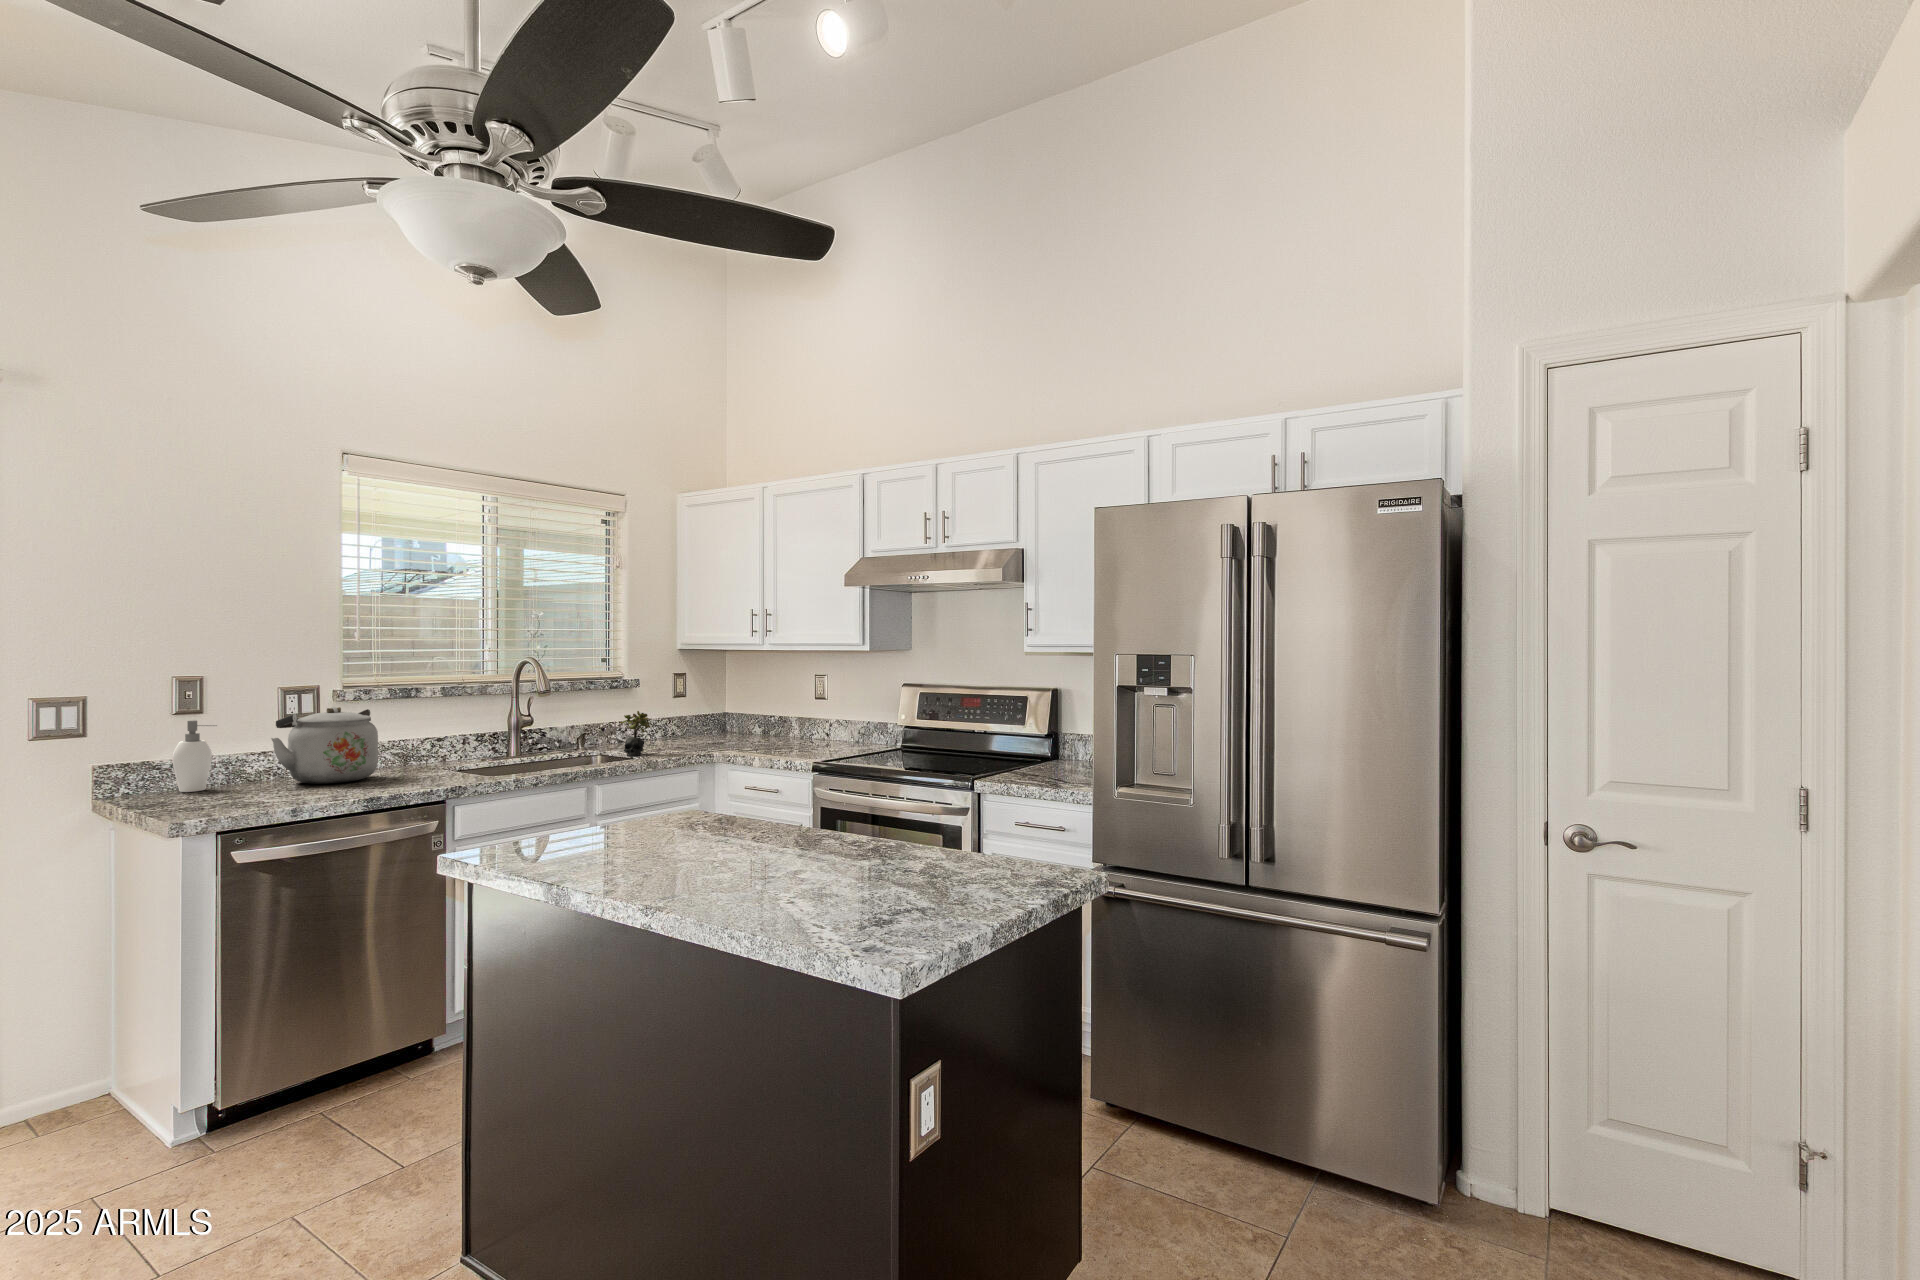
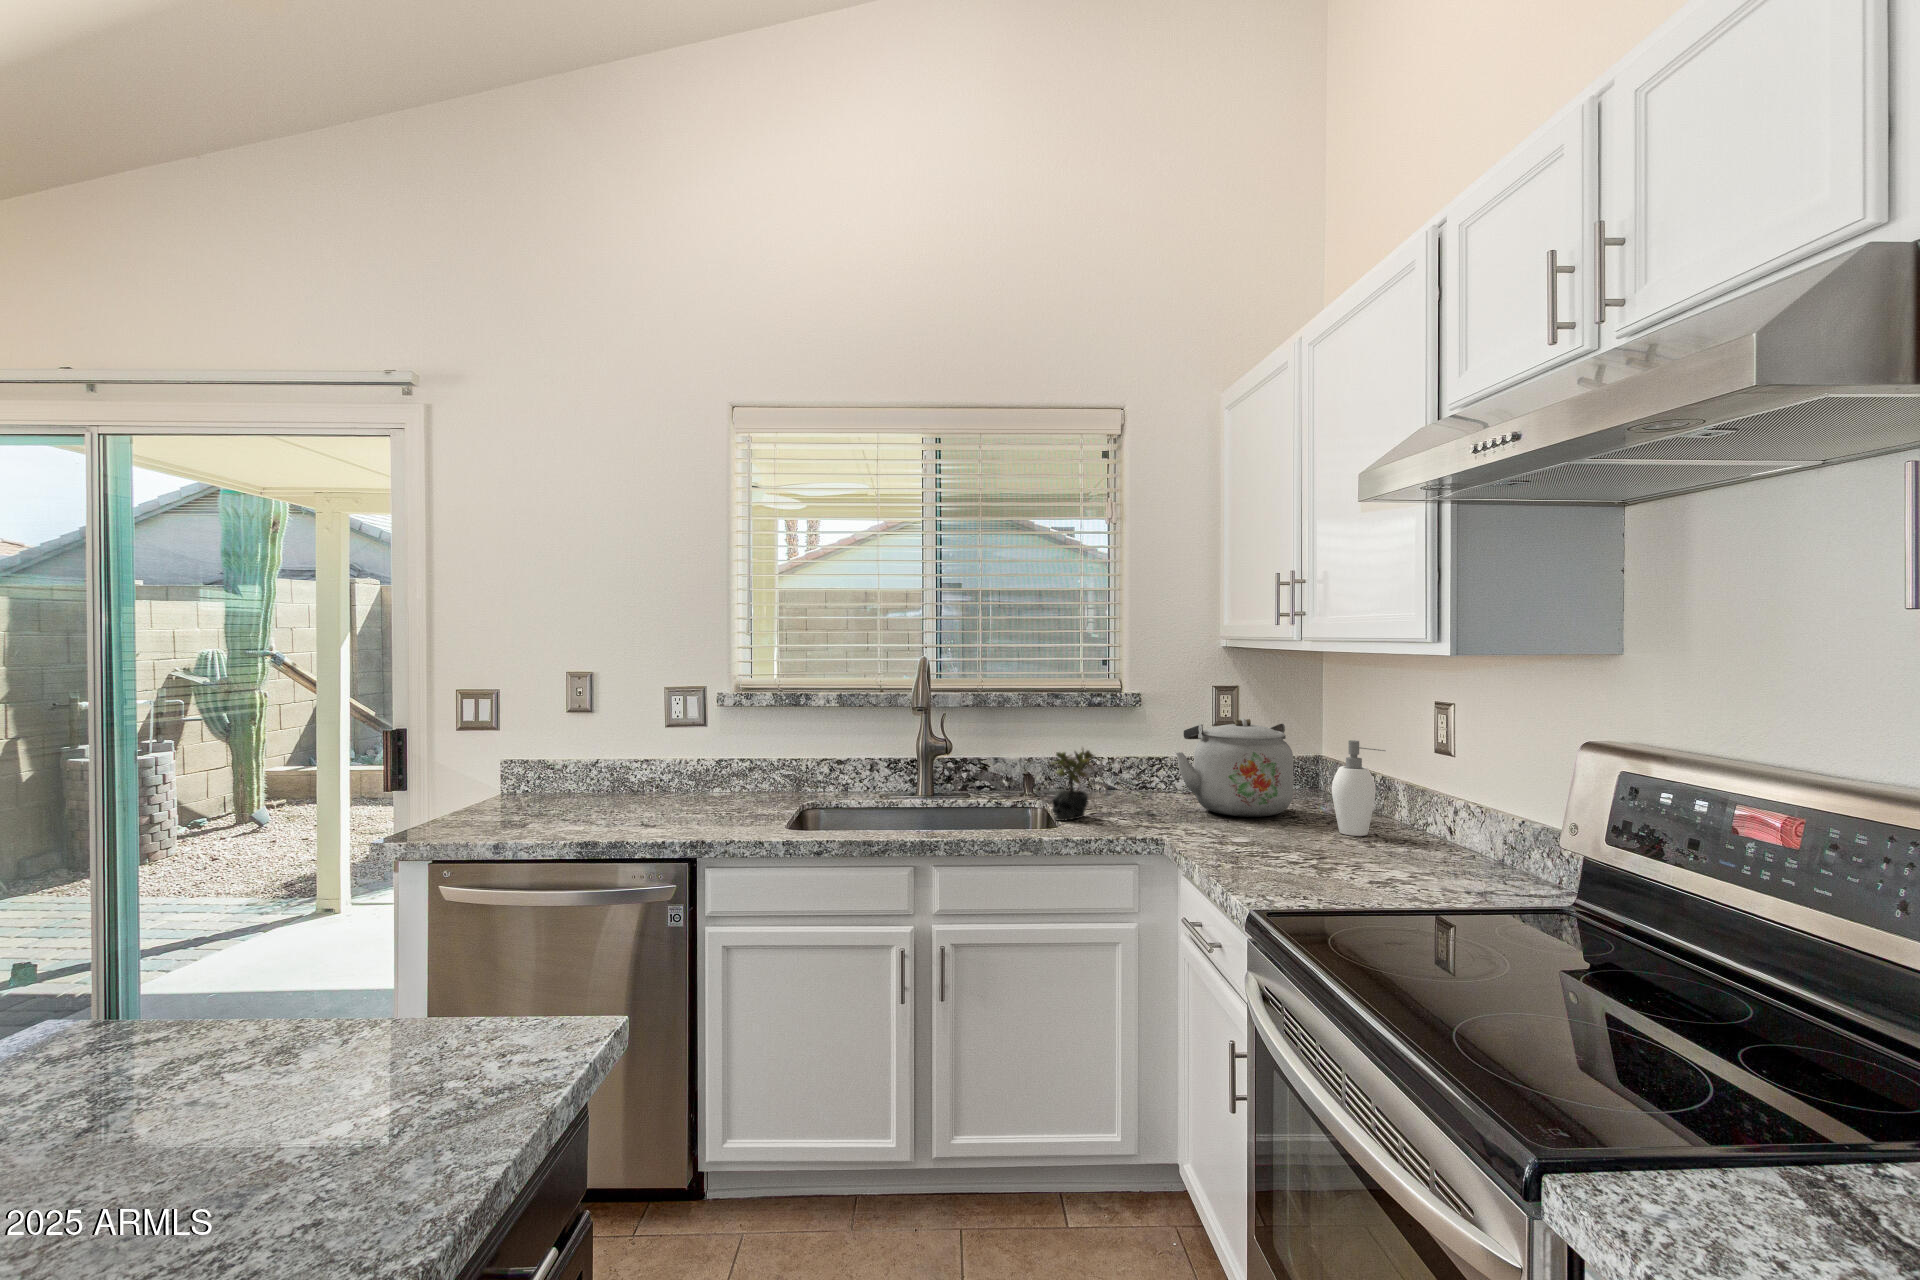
kettle: present [271,707,378,784] -> present [1176,718,1293,817]
soap dispenser: present [172,720,217,792] -> present [1332,740,1385,836]

